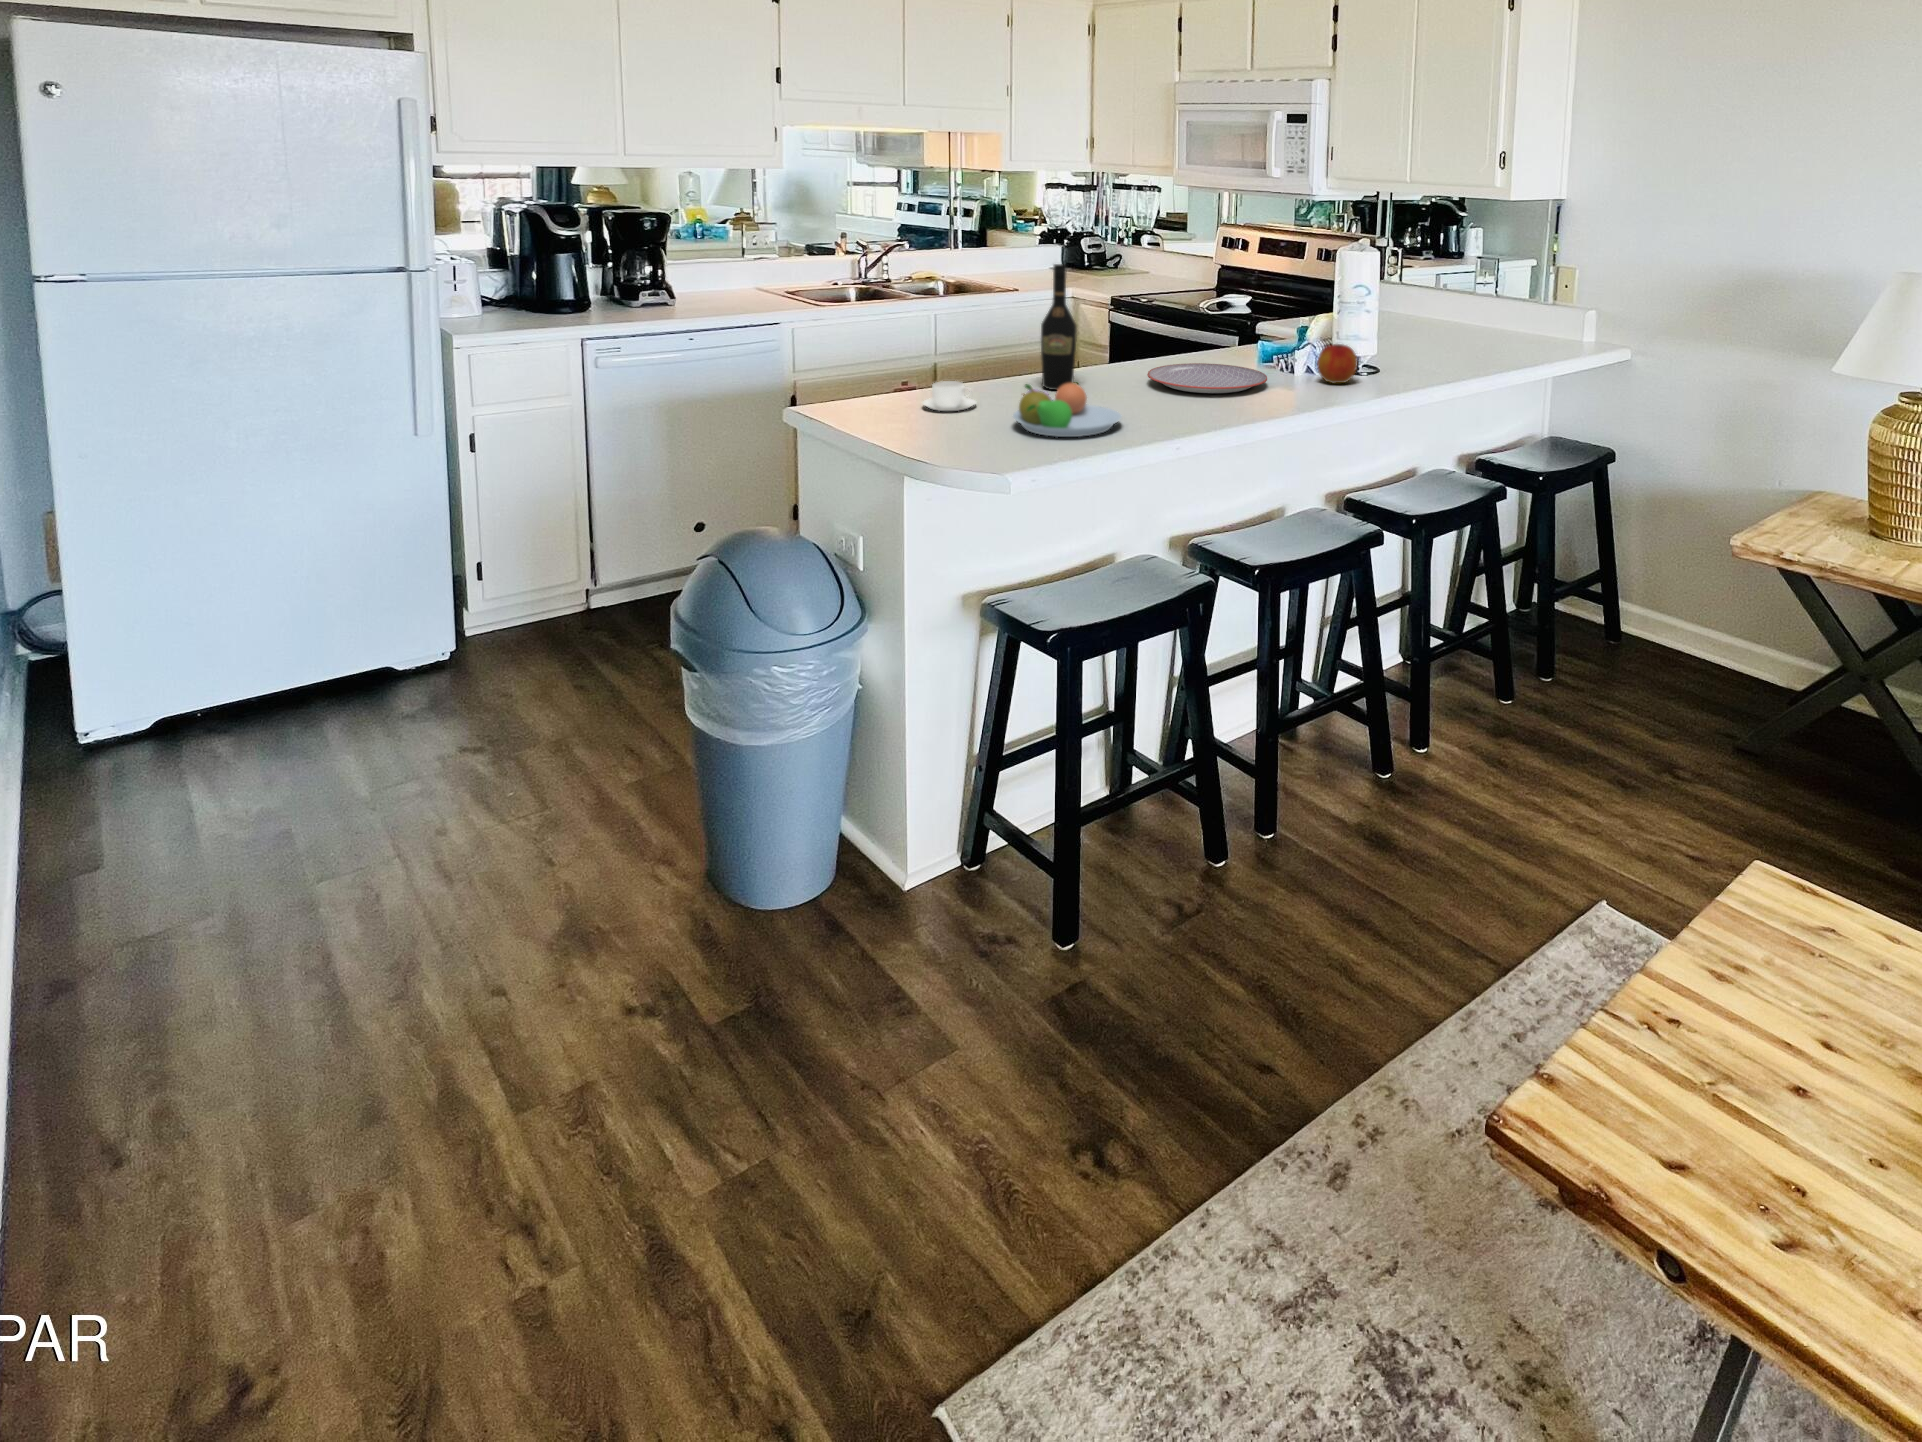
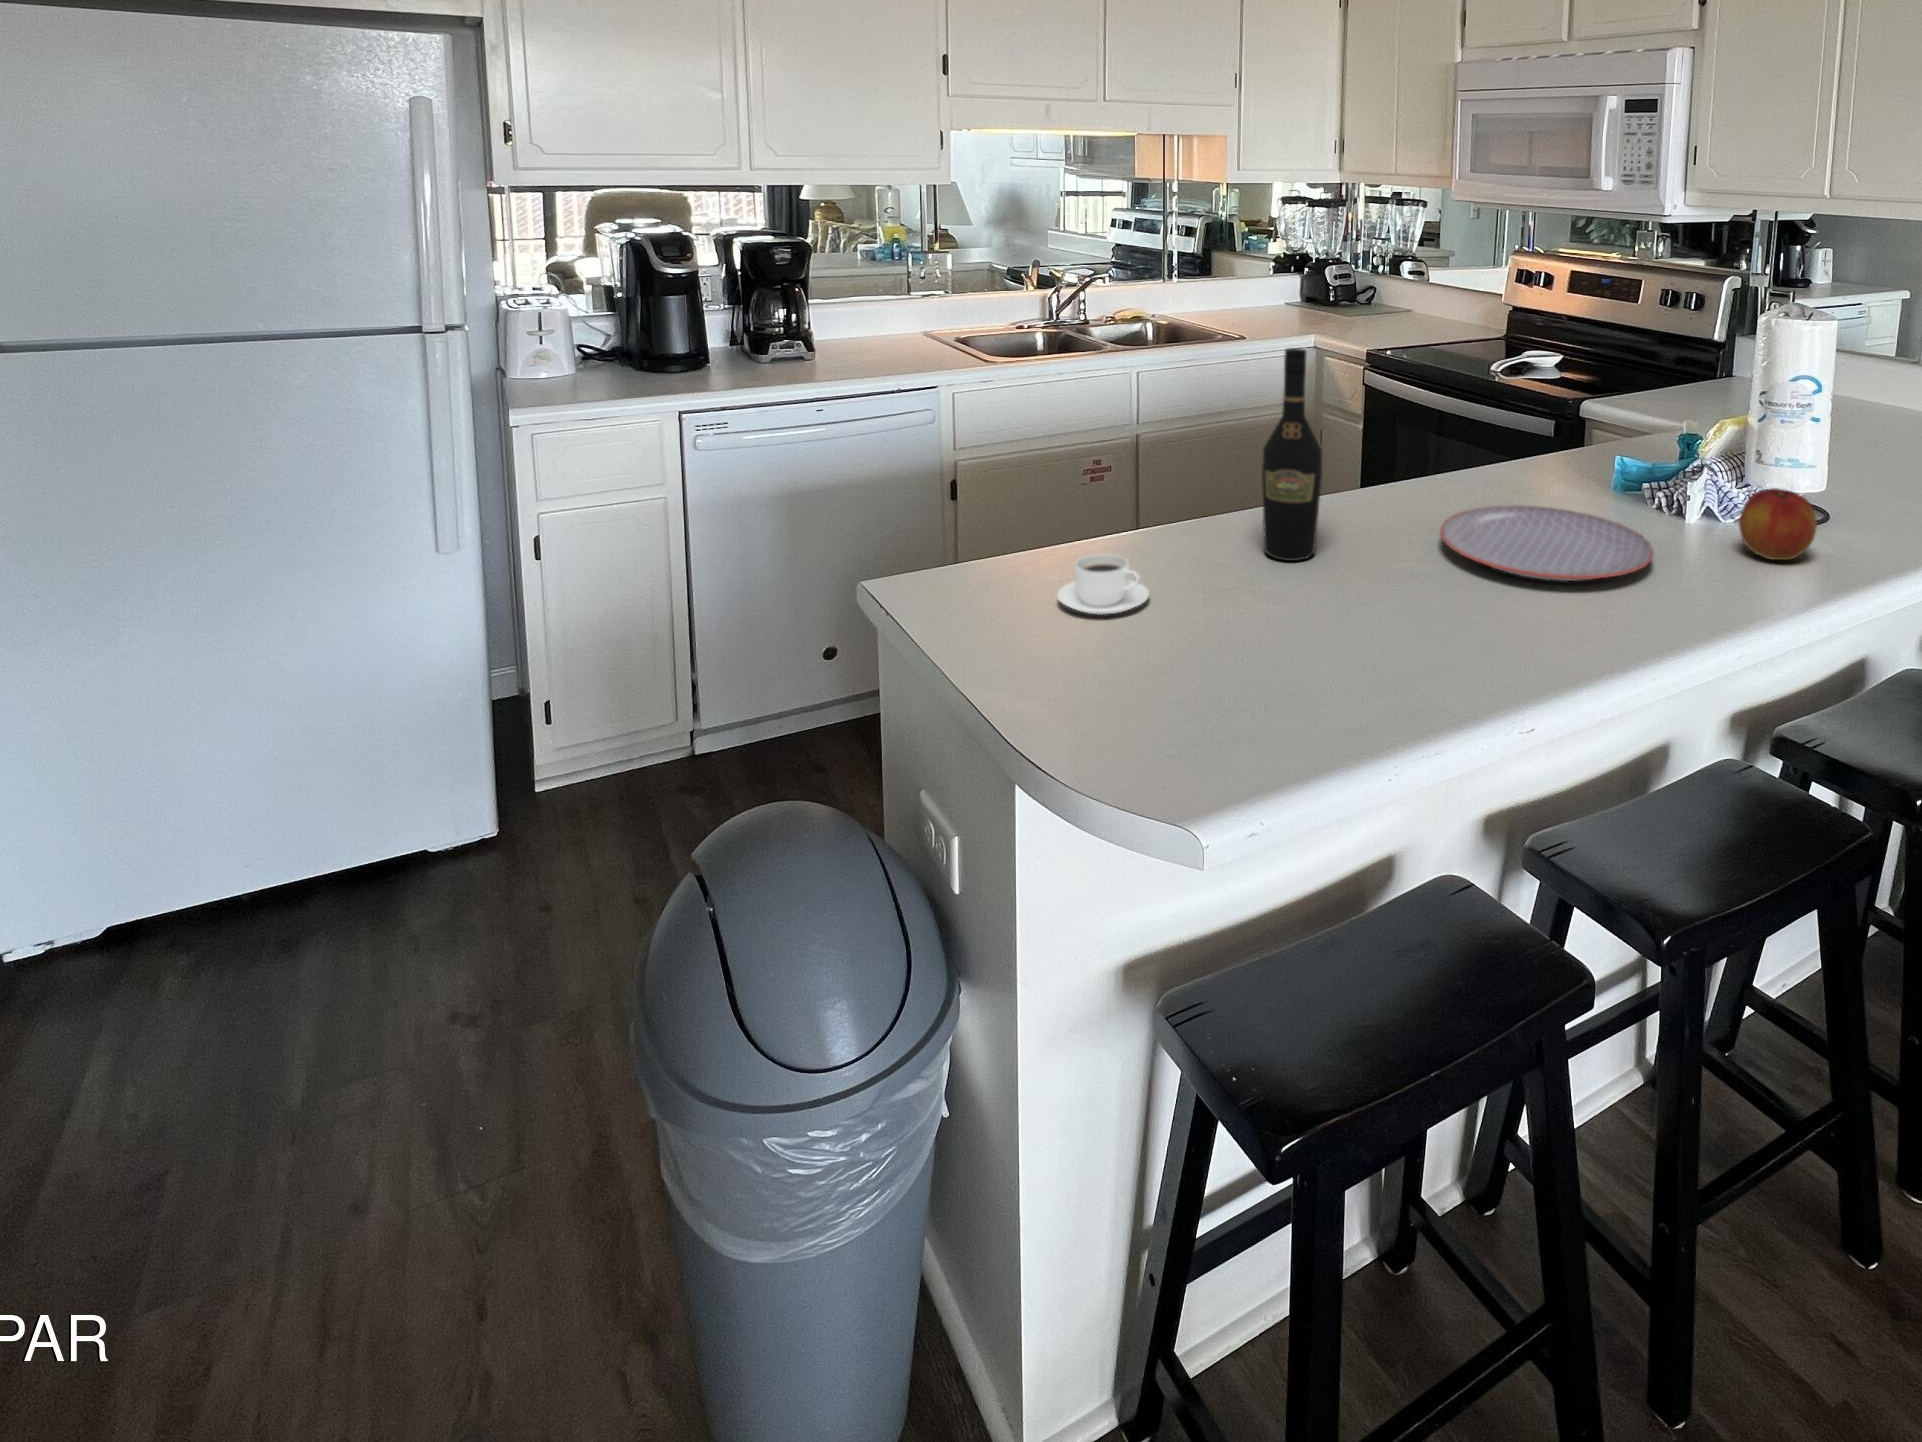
fruit bowl: present [1013,382,1121,437] -> none [1203,579,1407,712]

